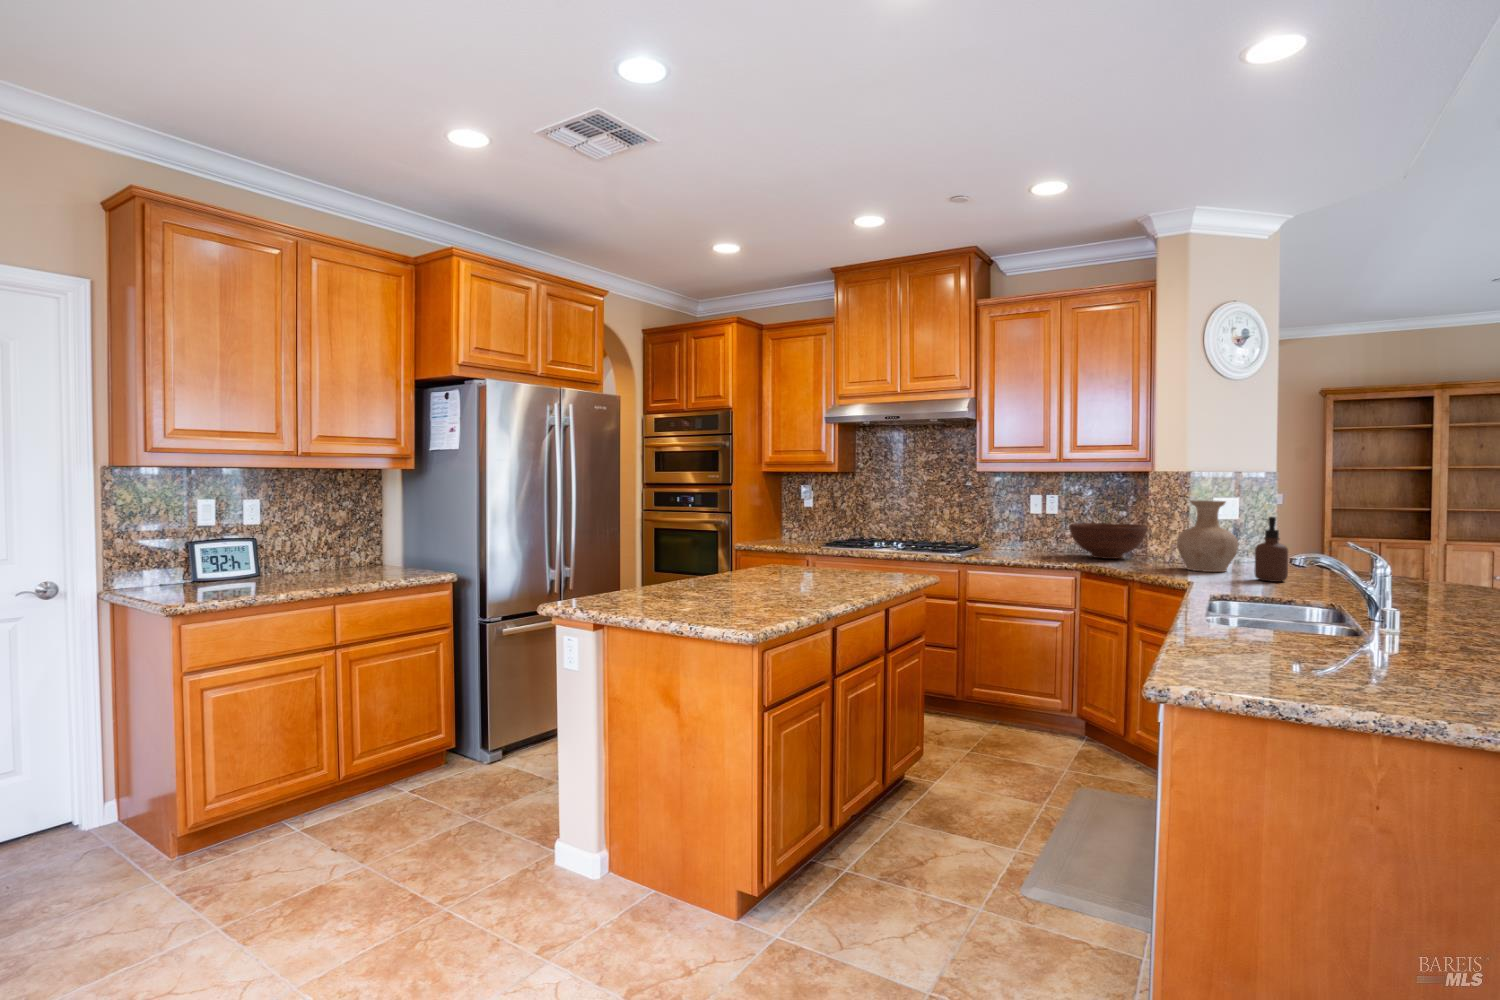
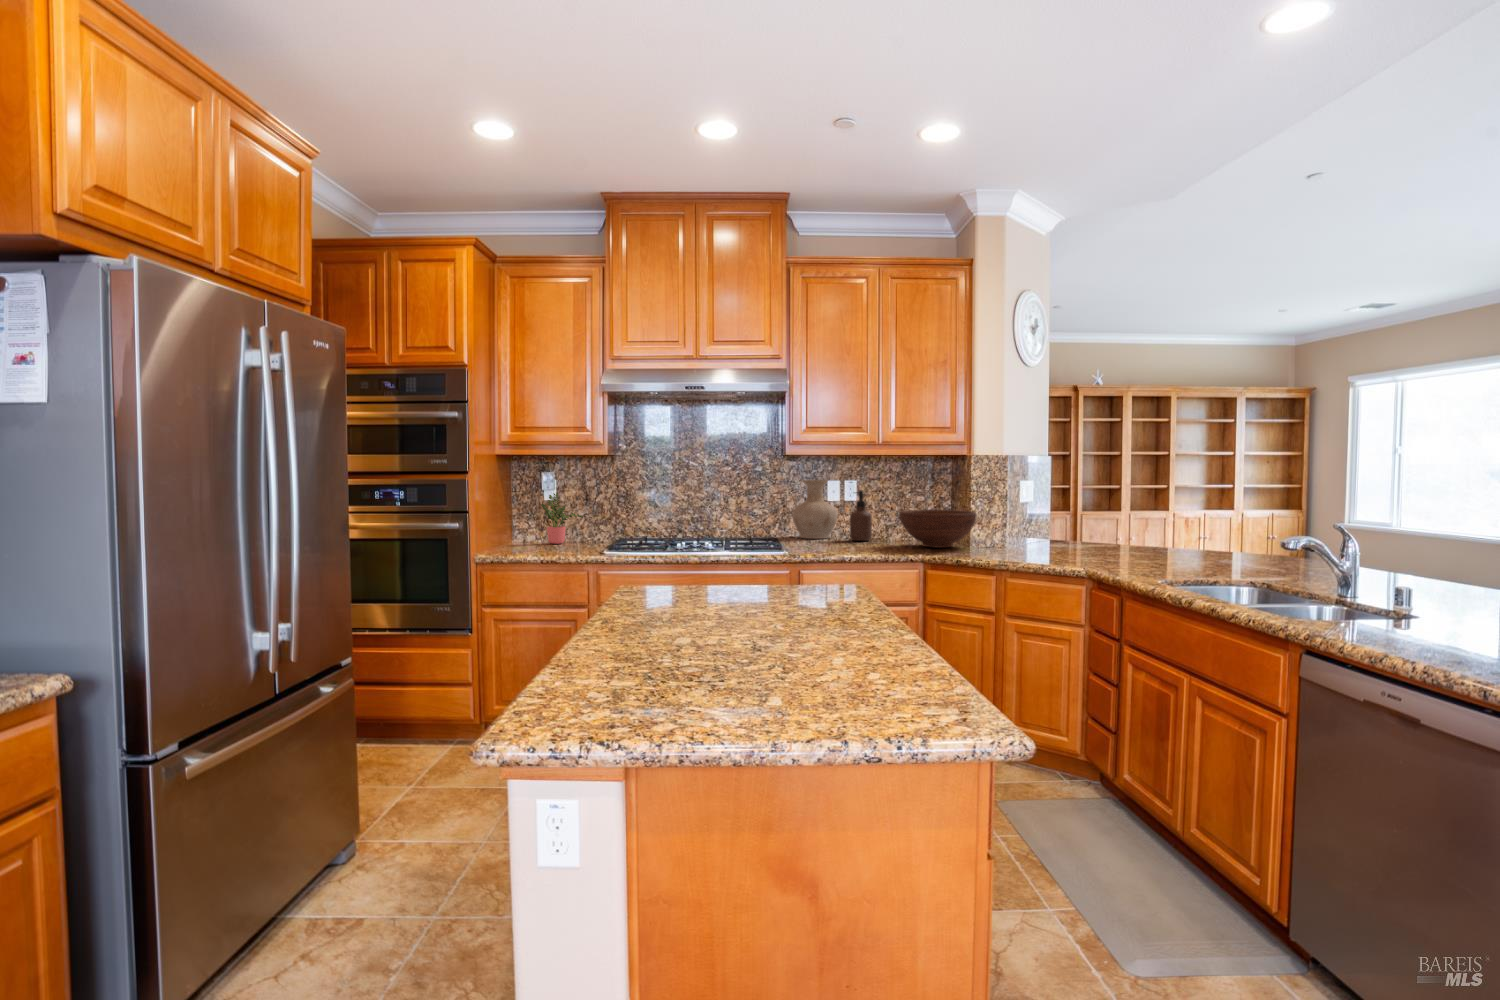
vase: present [1177,500,1238,572] -> present [792,480,837,539]
potted plant: none [791,501,825,540] -> present [541,493,583,544]
soap dispenser: present [1254,517,1288,582] -> present [850,490,872,541]

